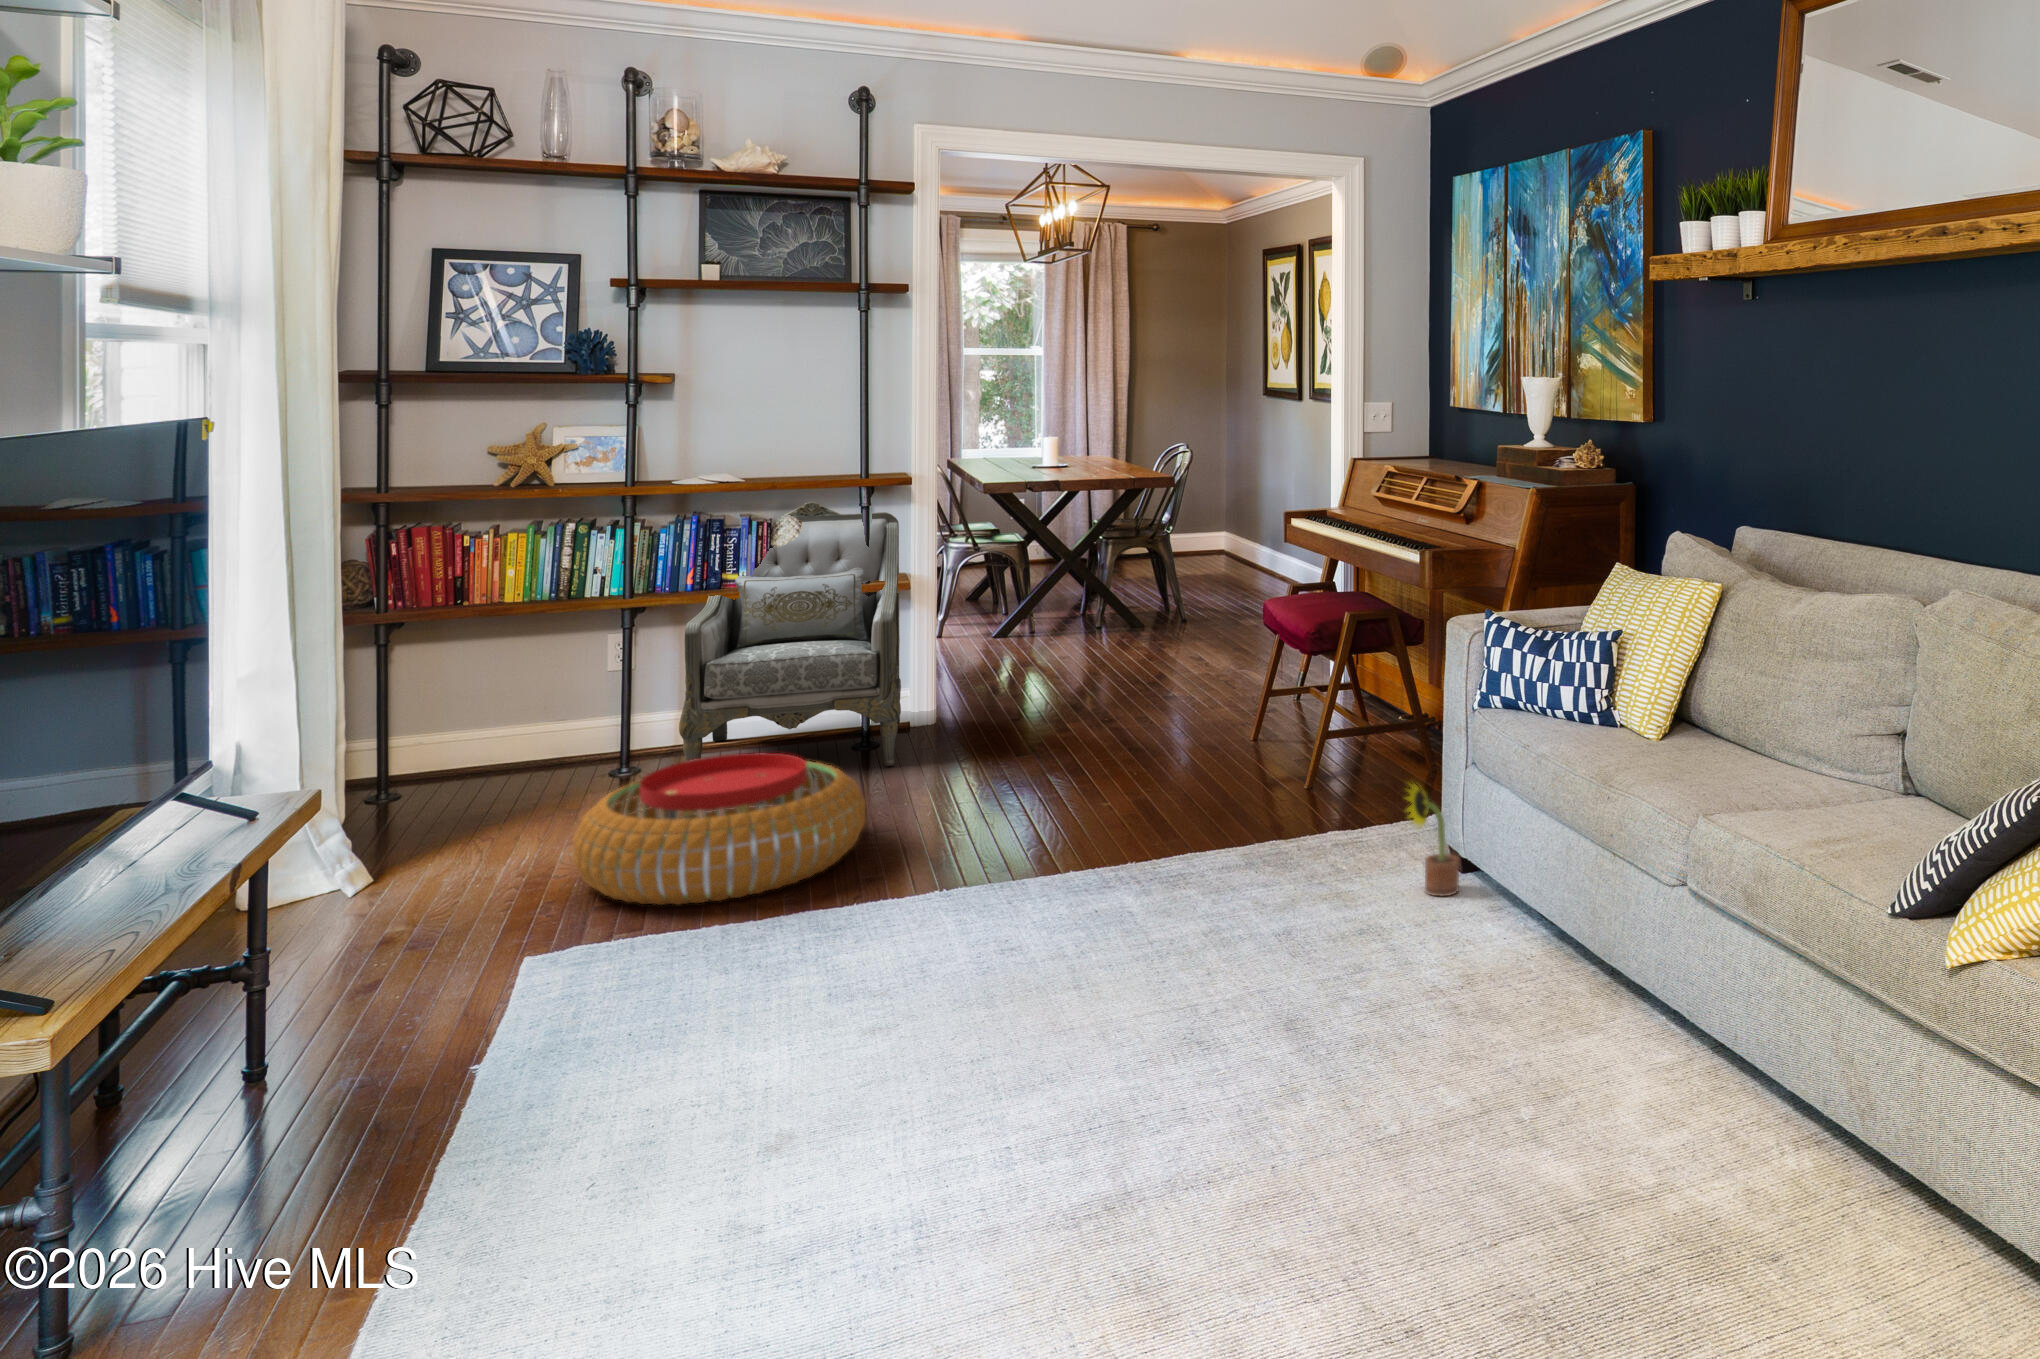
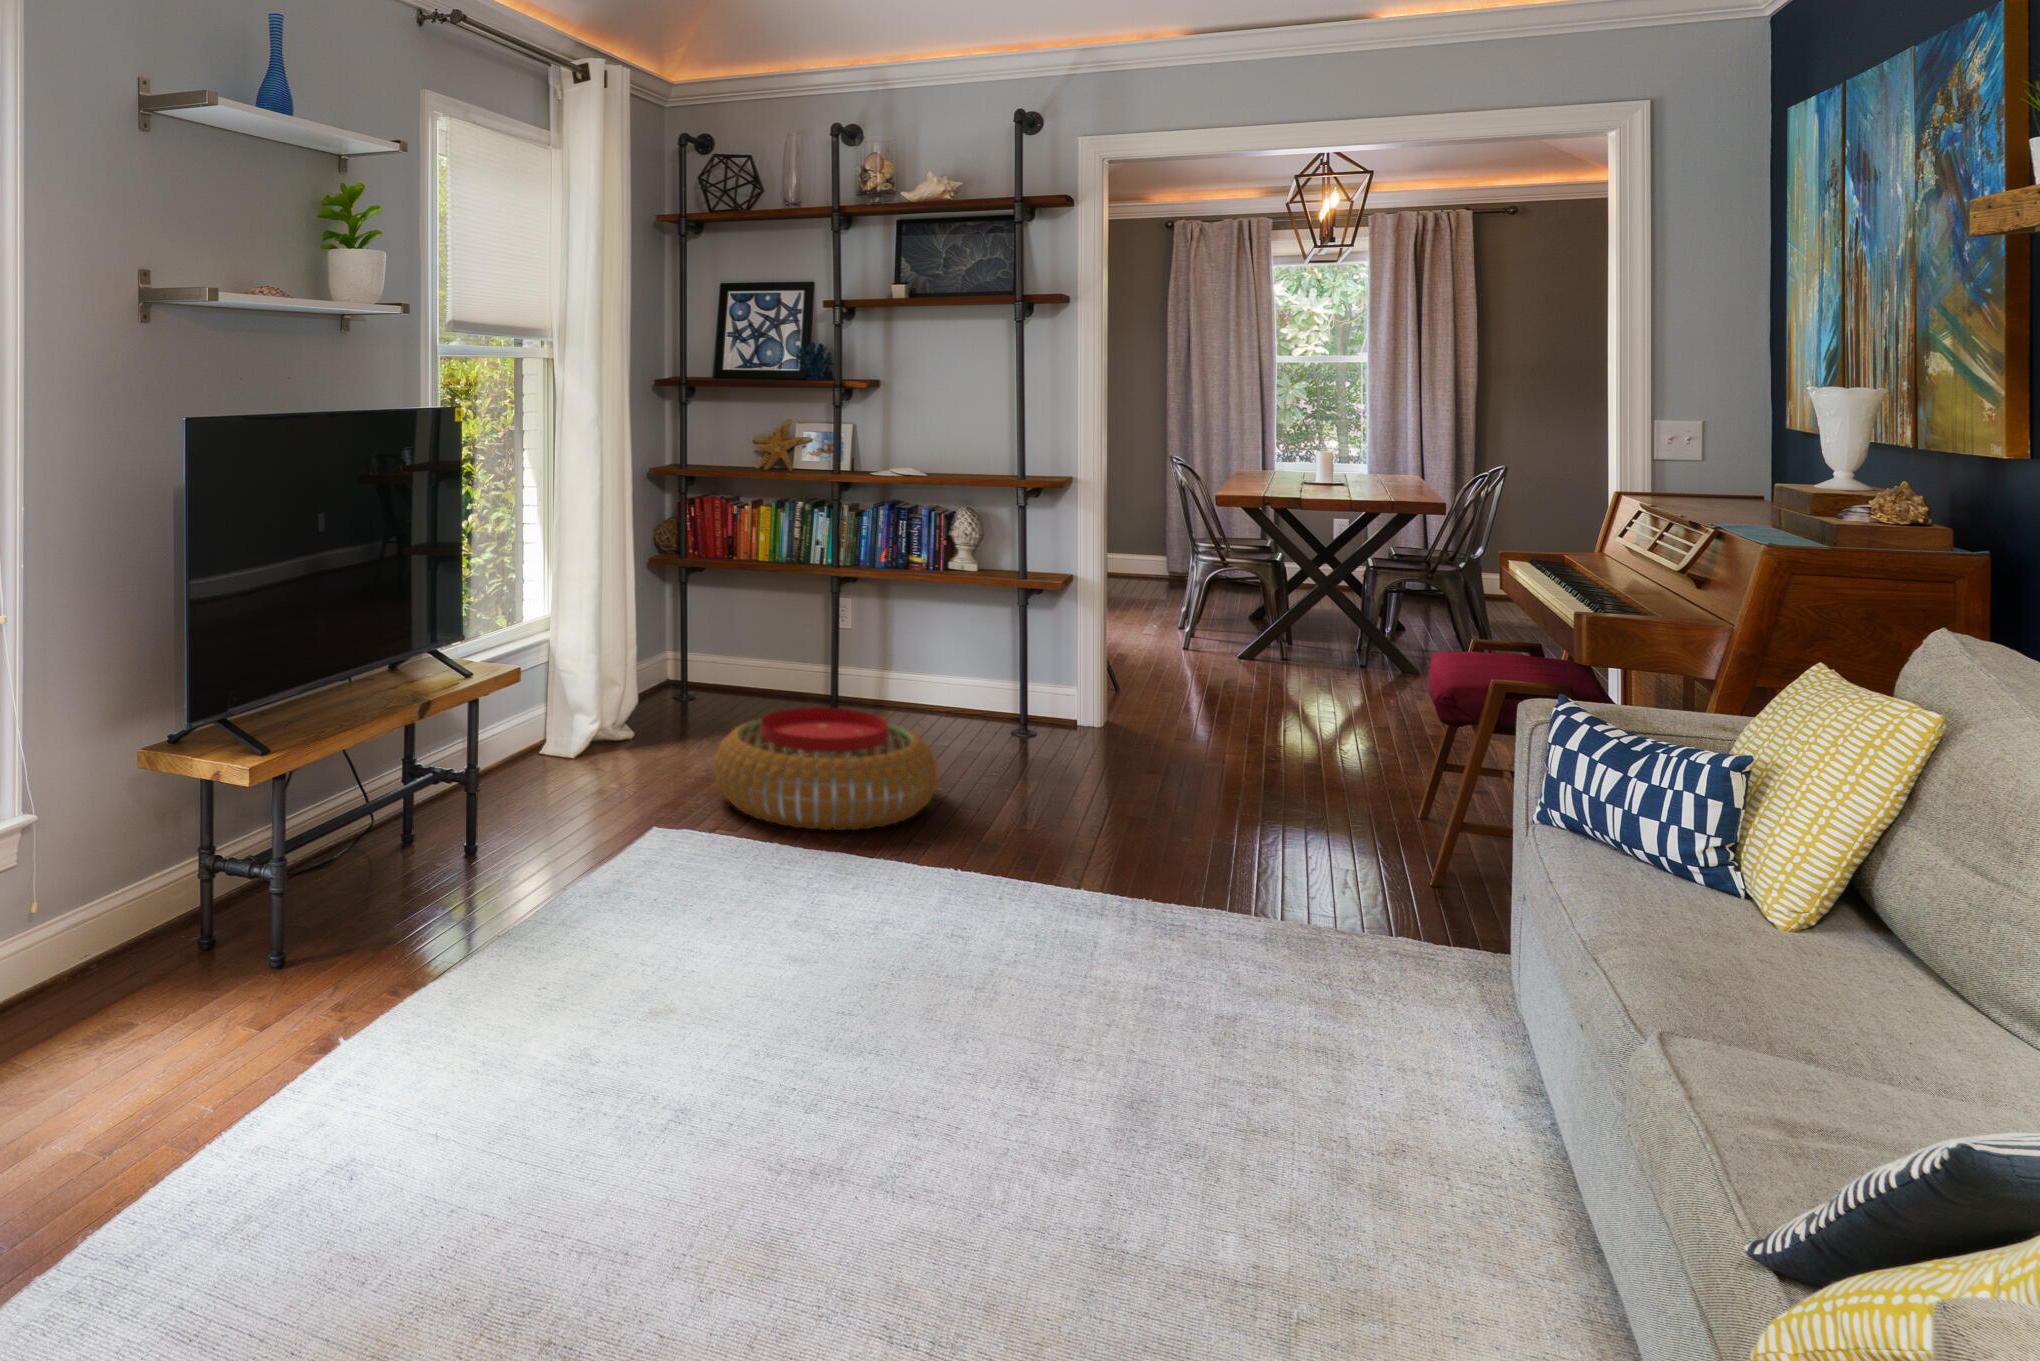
armchair: present [679,502,901,766] -> none [854,498,1066,752]
decorative plant: present [1405,784,1459,896] -> none [1424,886,1500,1050]

